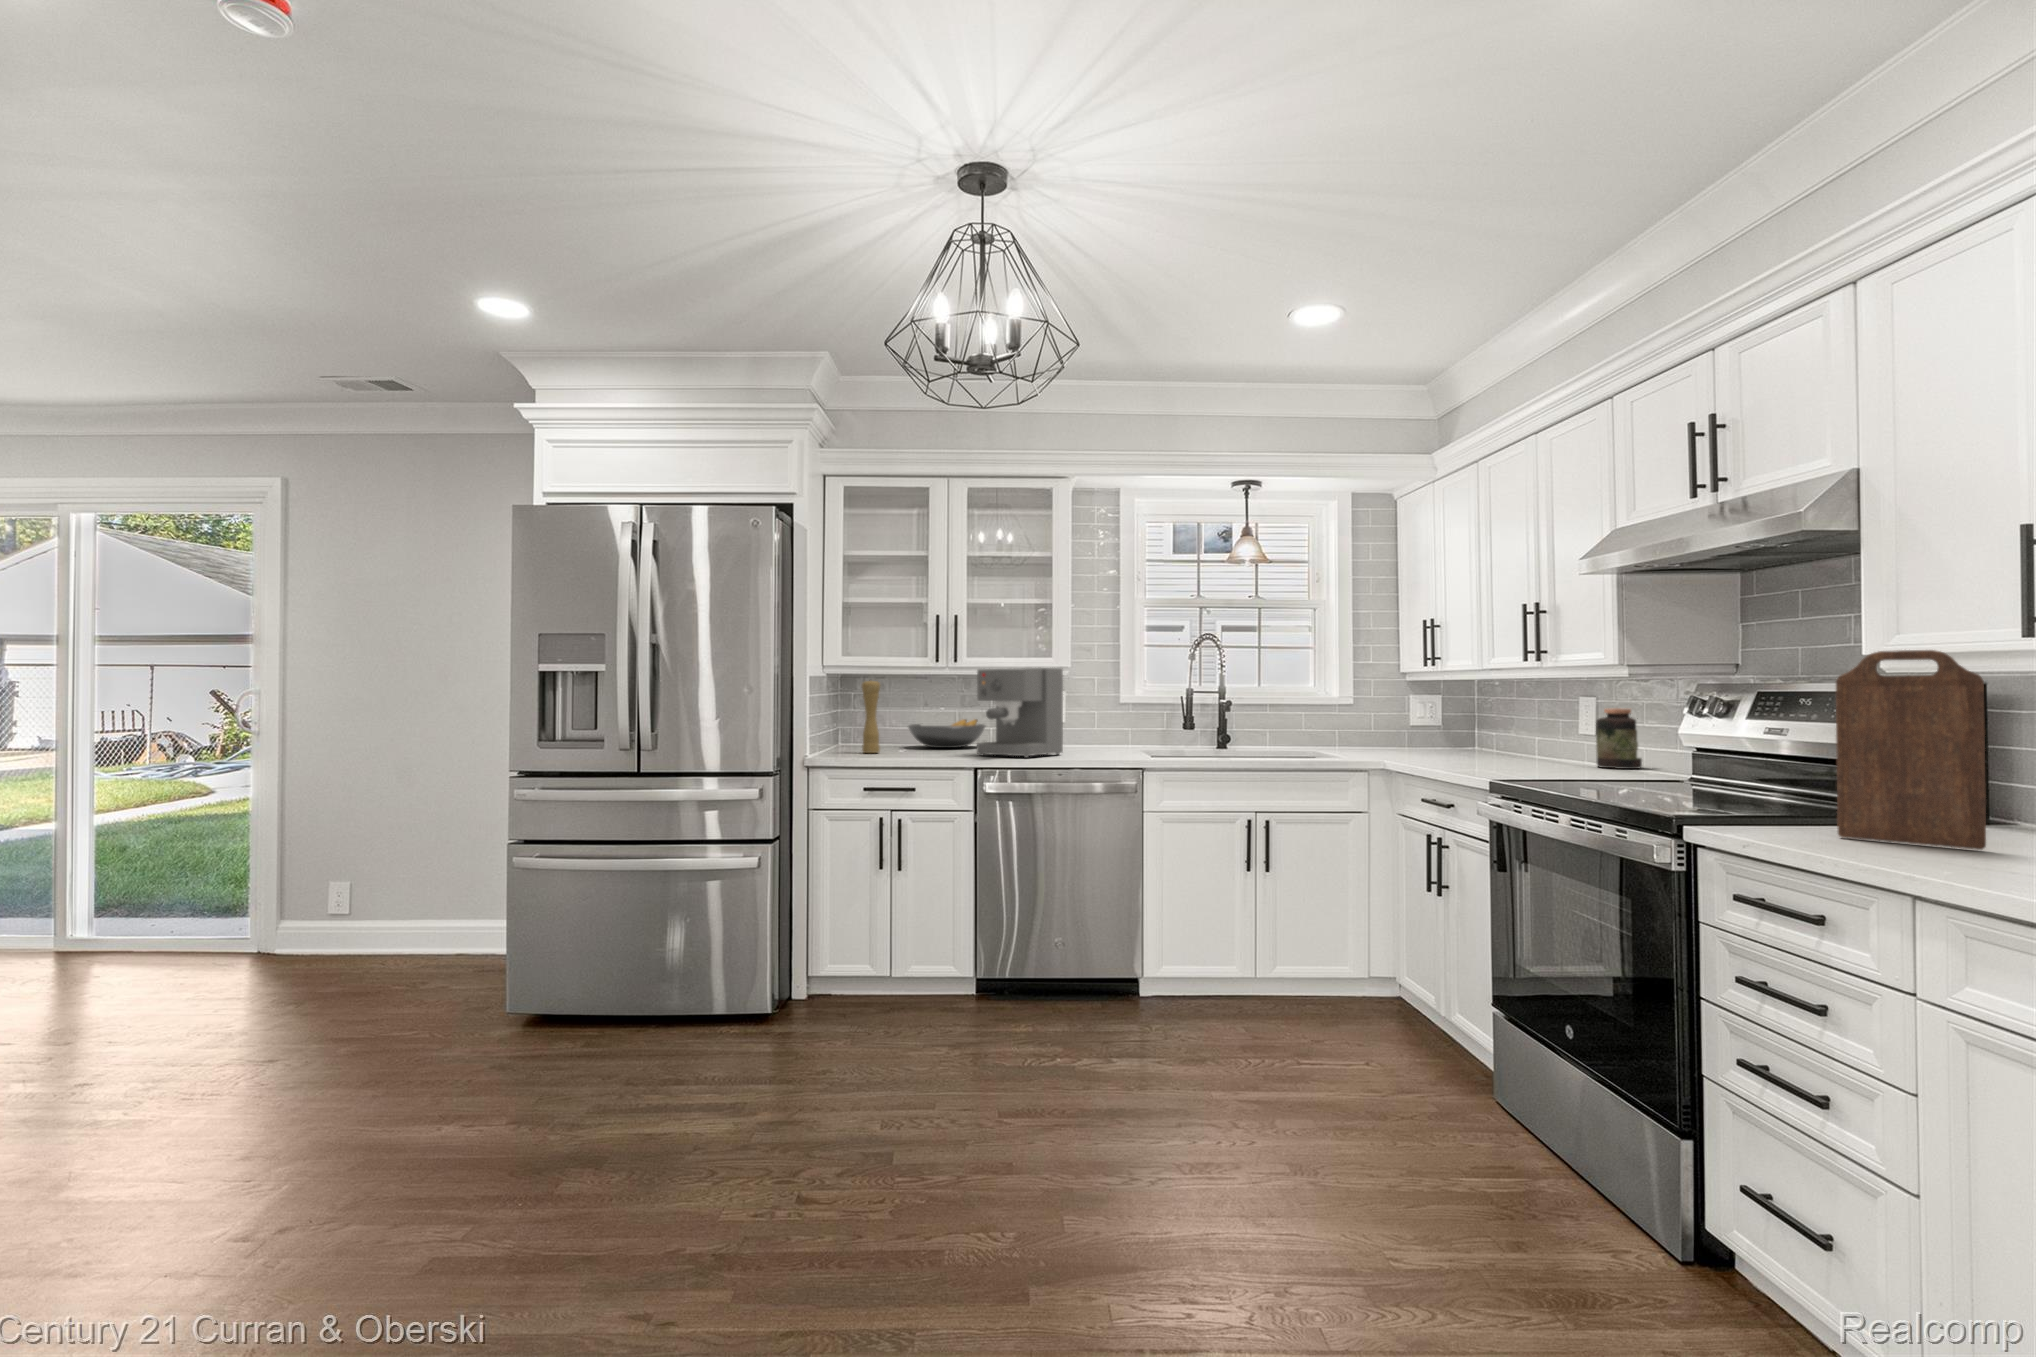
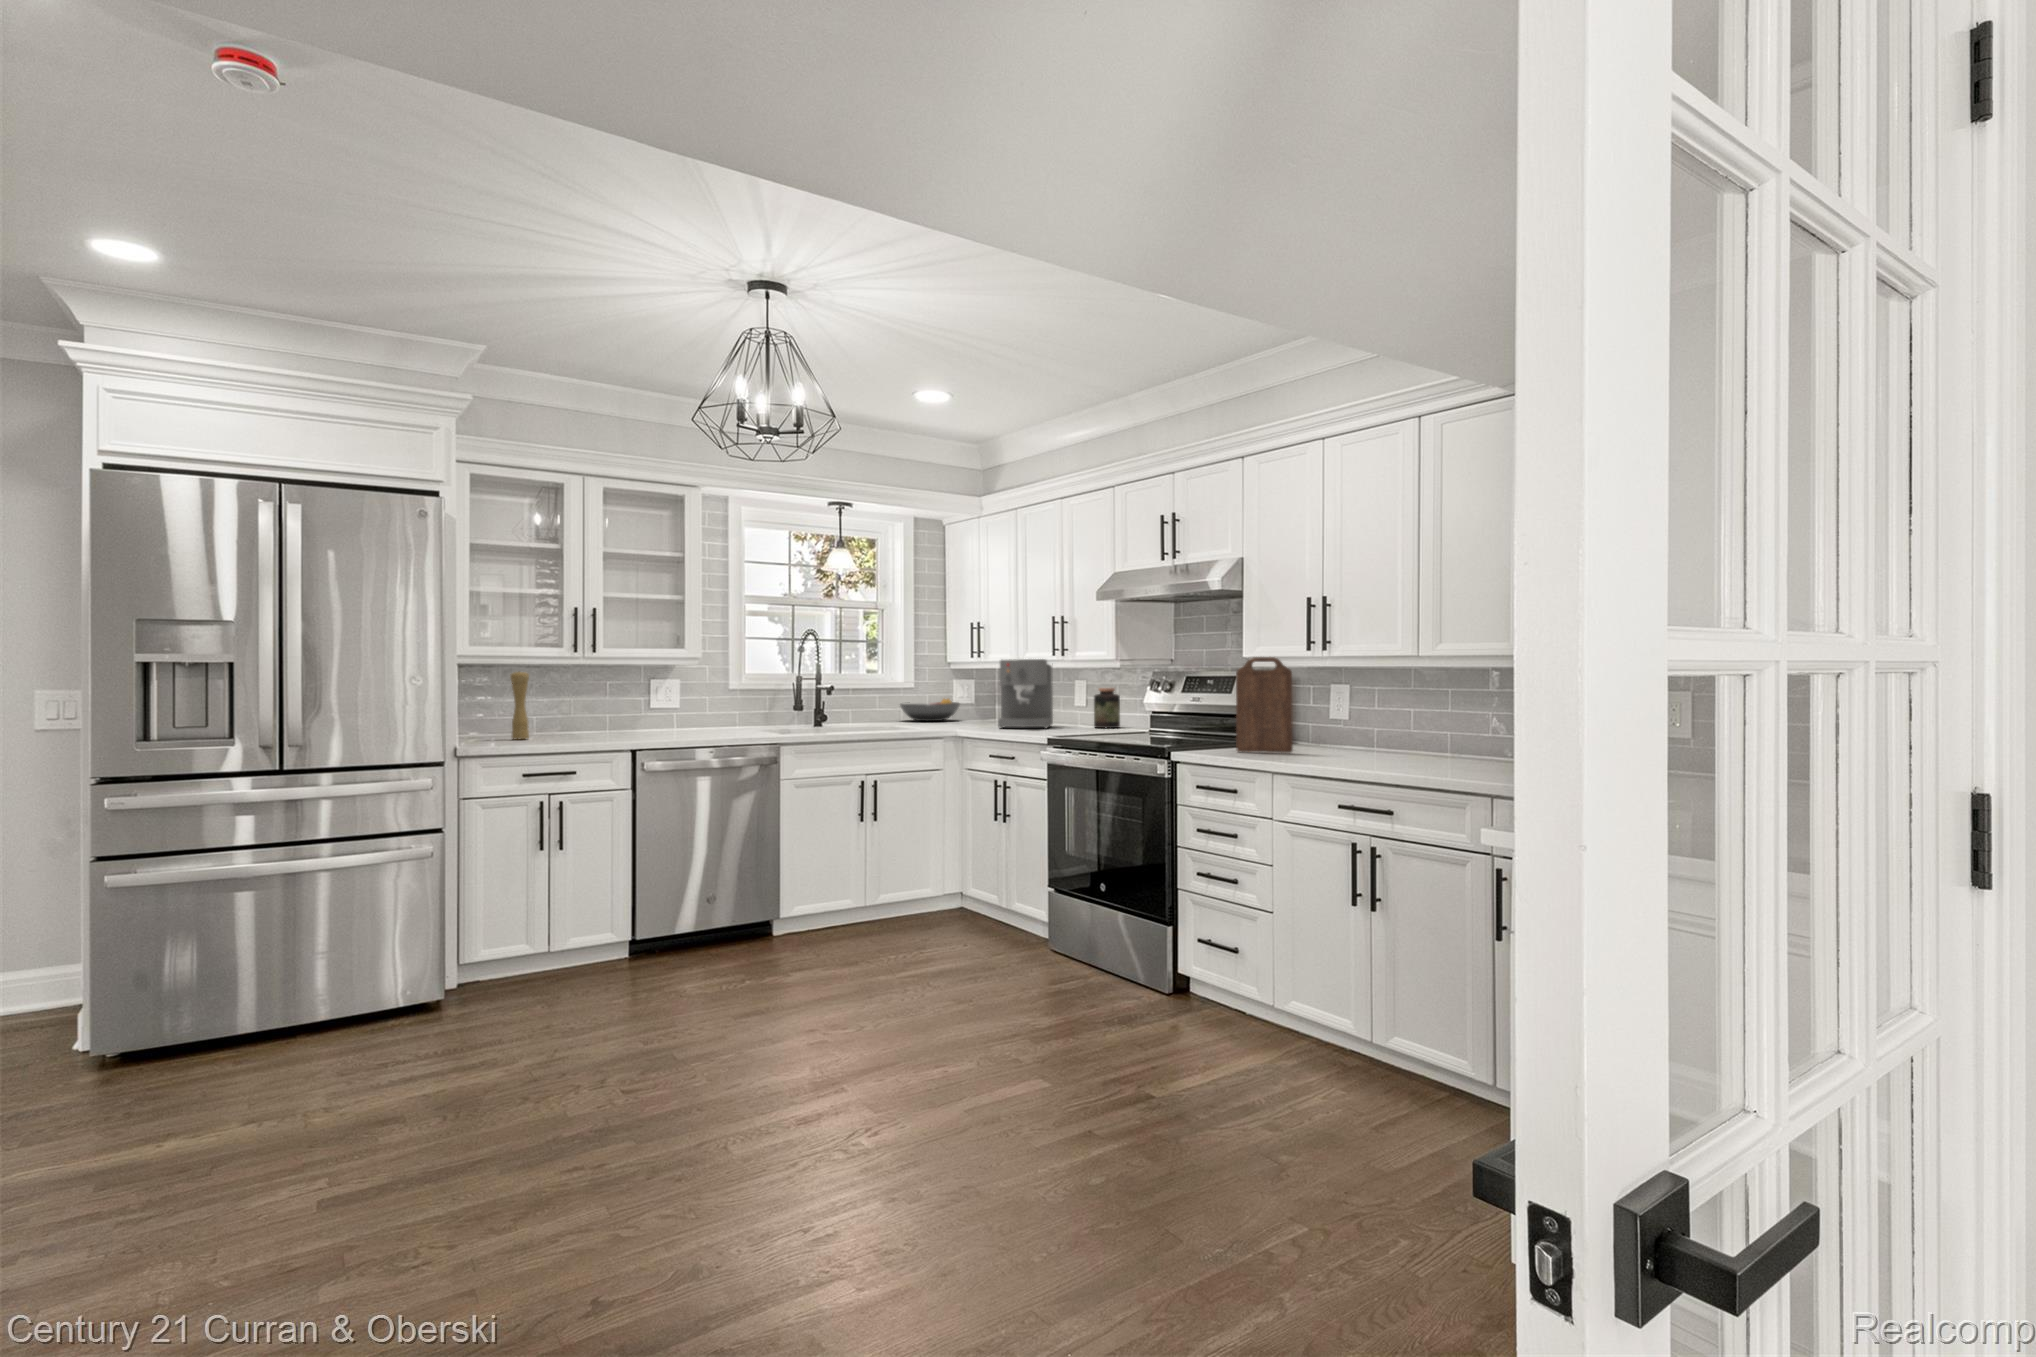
coffee maker: present [977,668,1063,758] -> present [998,659,1053,729]
fruit bowl: present [908,719,985,748] -> present [900,699,960,721]

